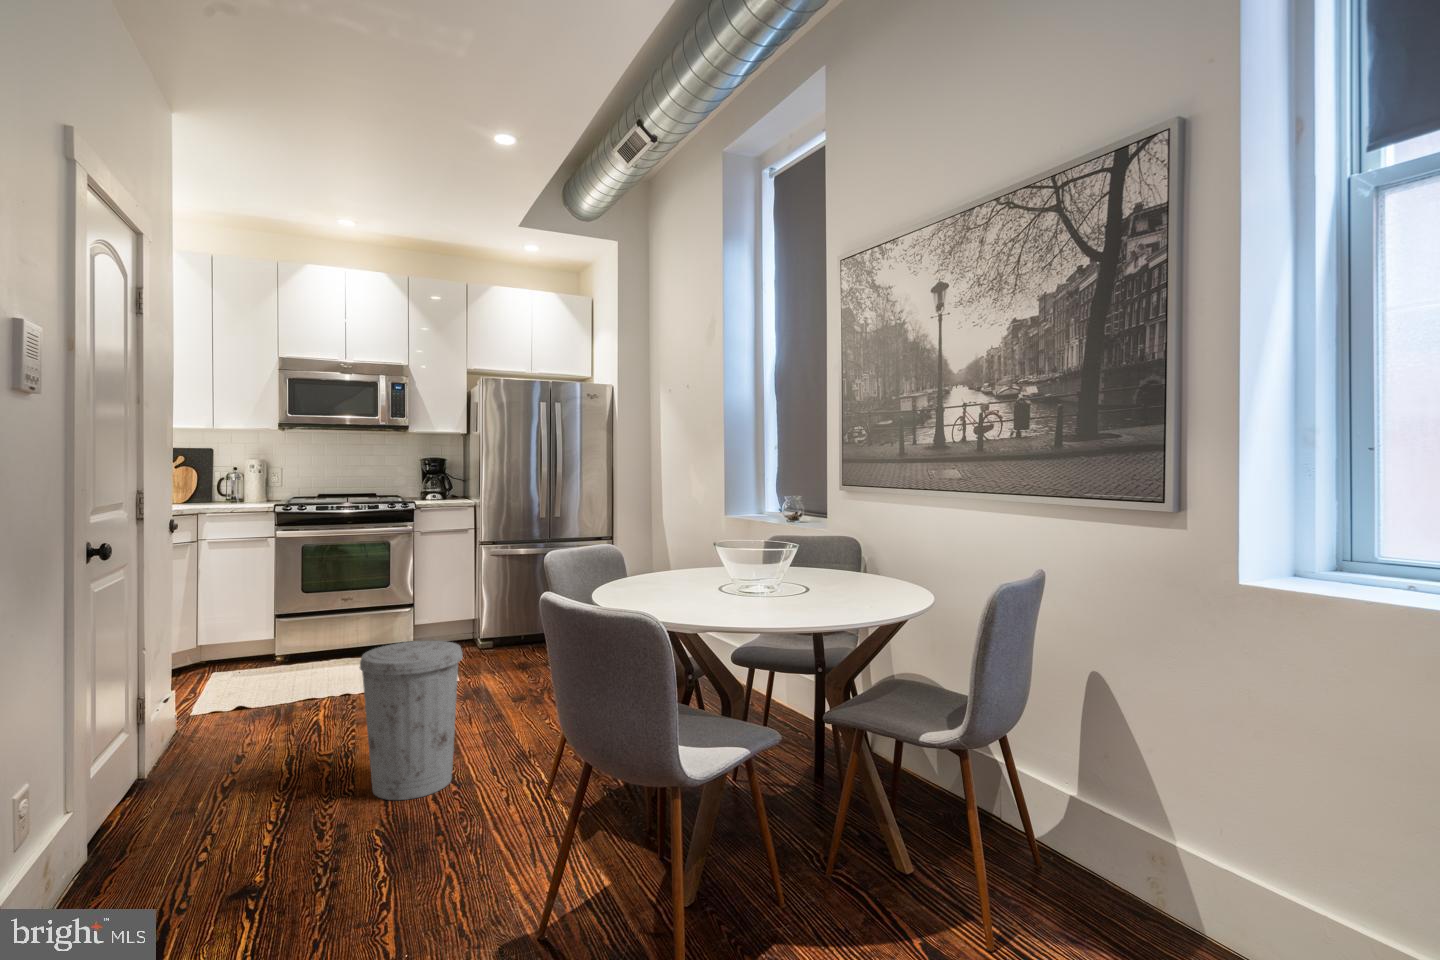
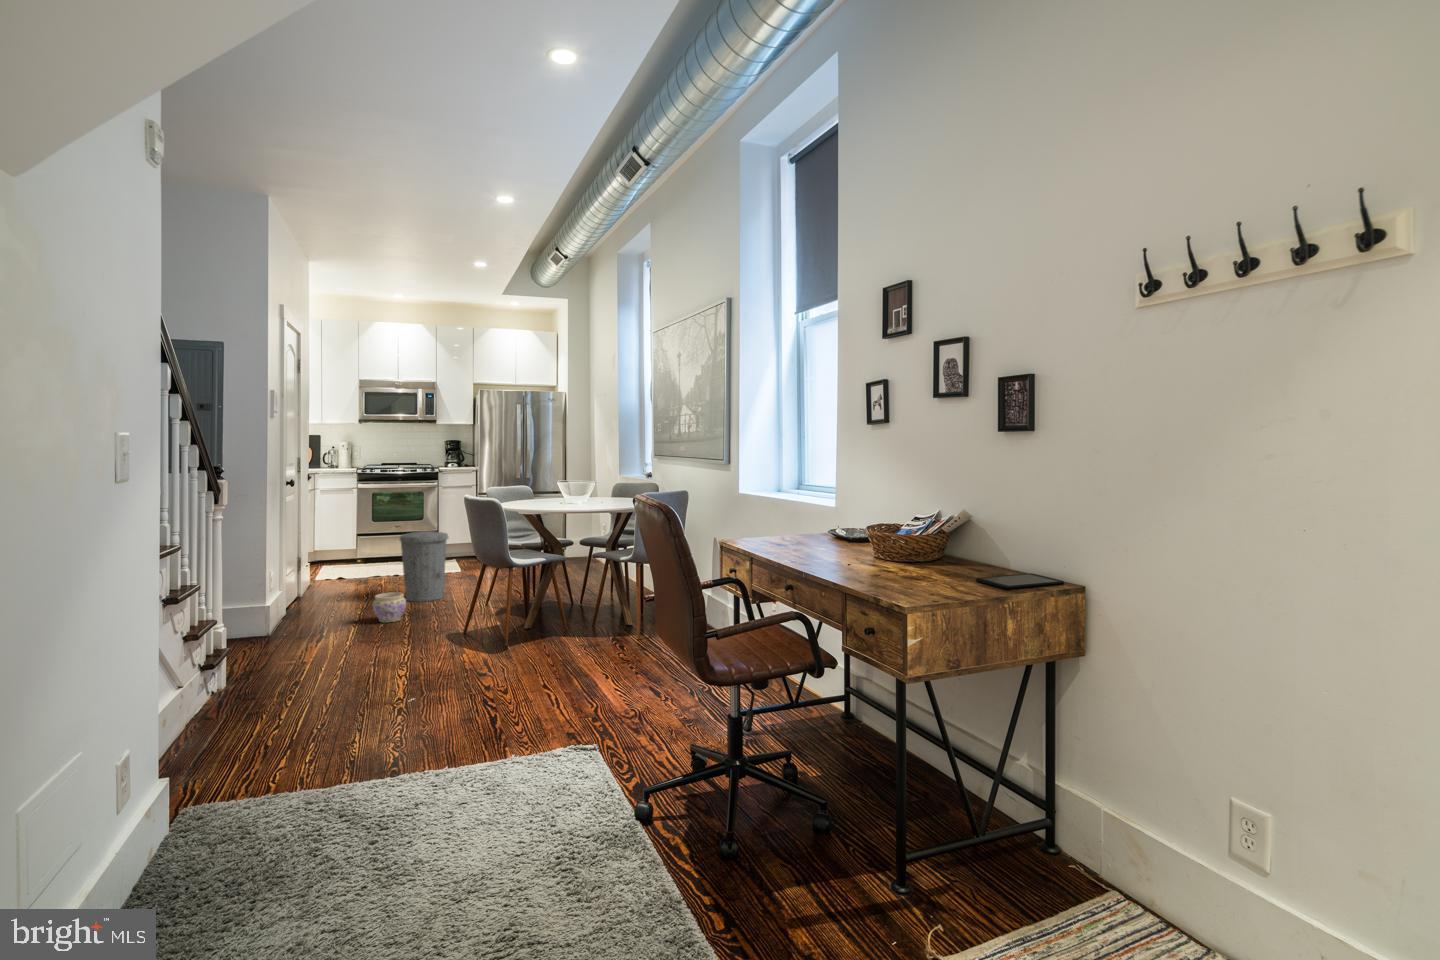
planter: none [297,827,384,923] -> present [373,592,406,623]

